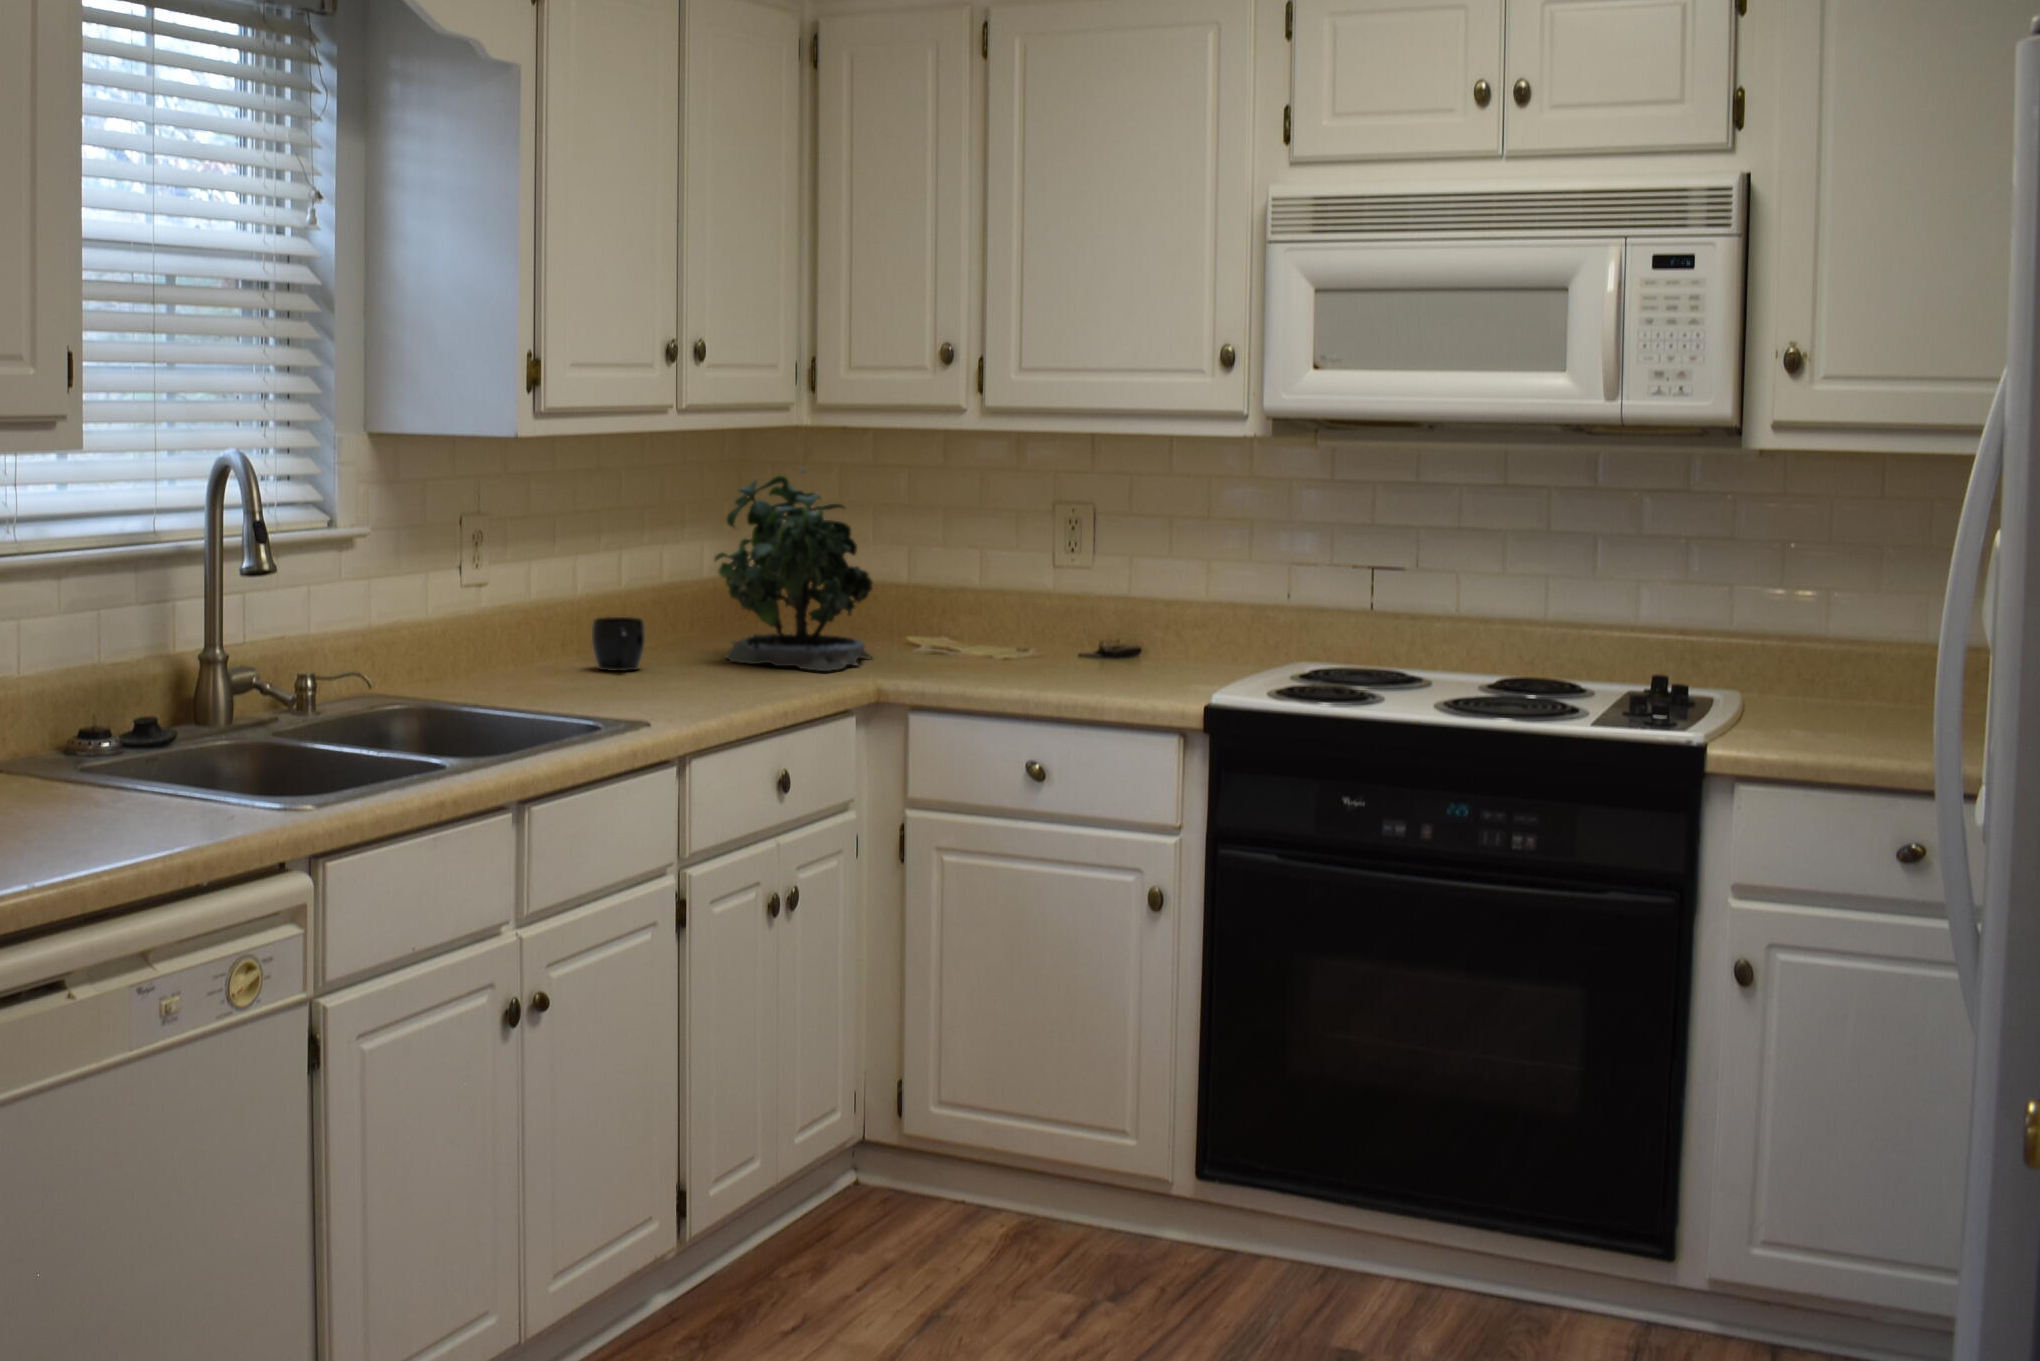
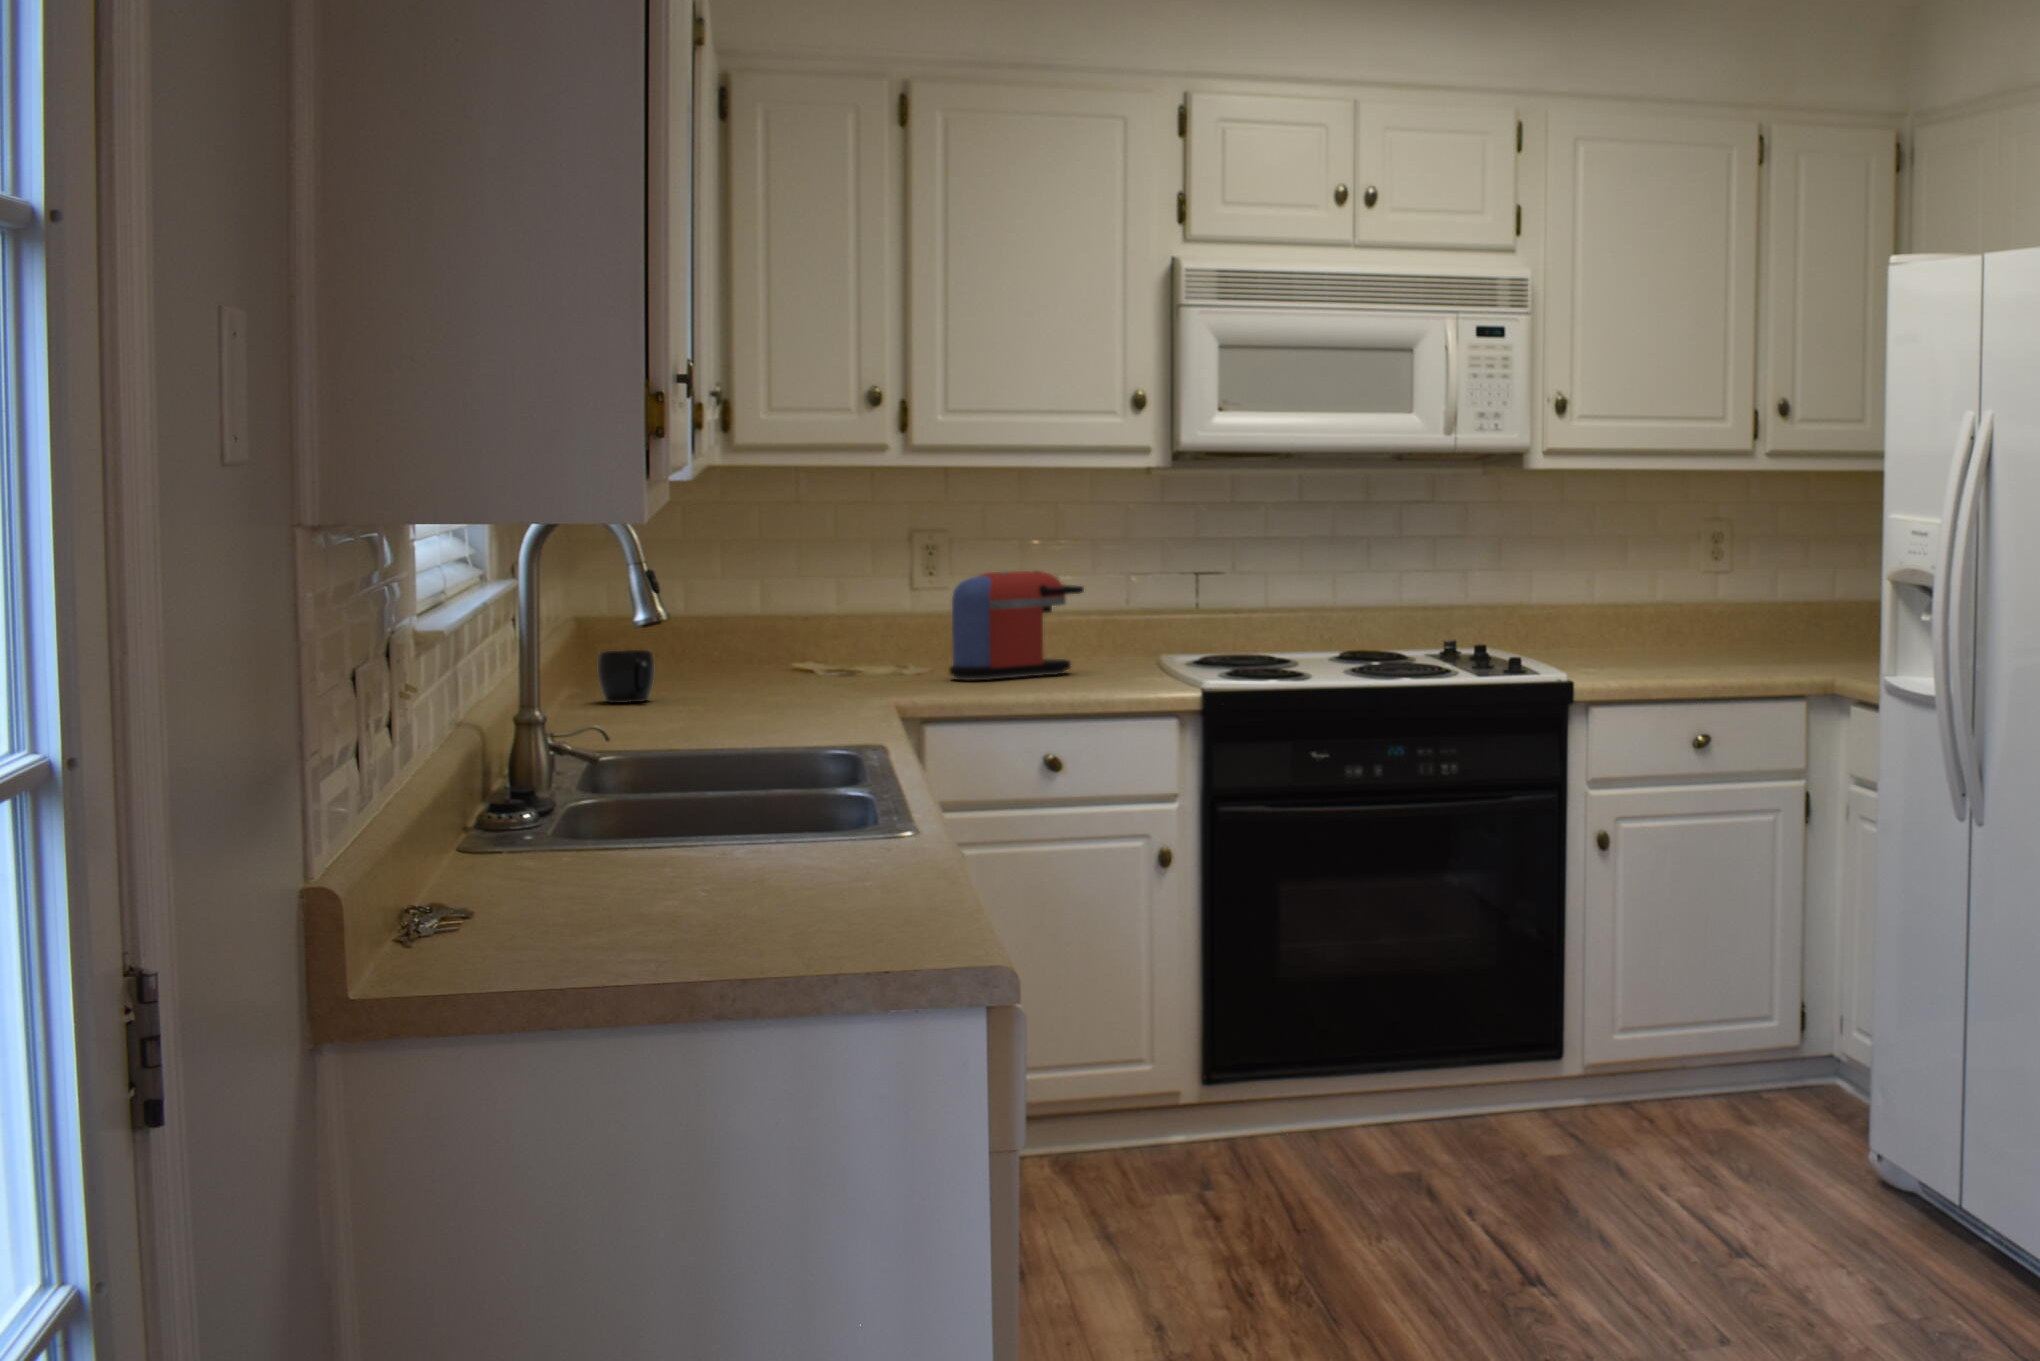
potted plant: present [714,469,872,671] -> none [687,500,851,689]
coffee maker: none [972,553,1139,673] -> present [949,571,1084,680]

